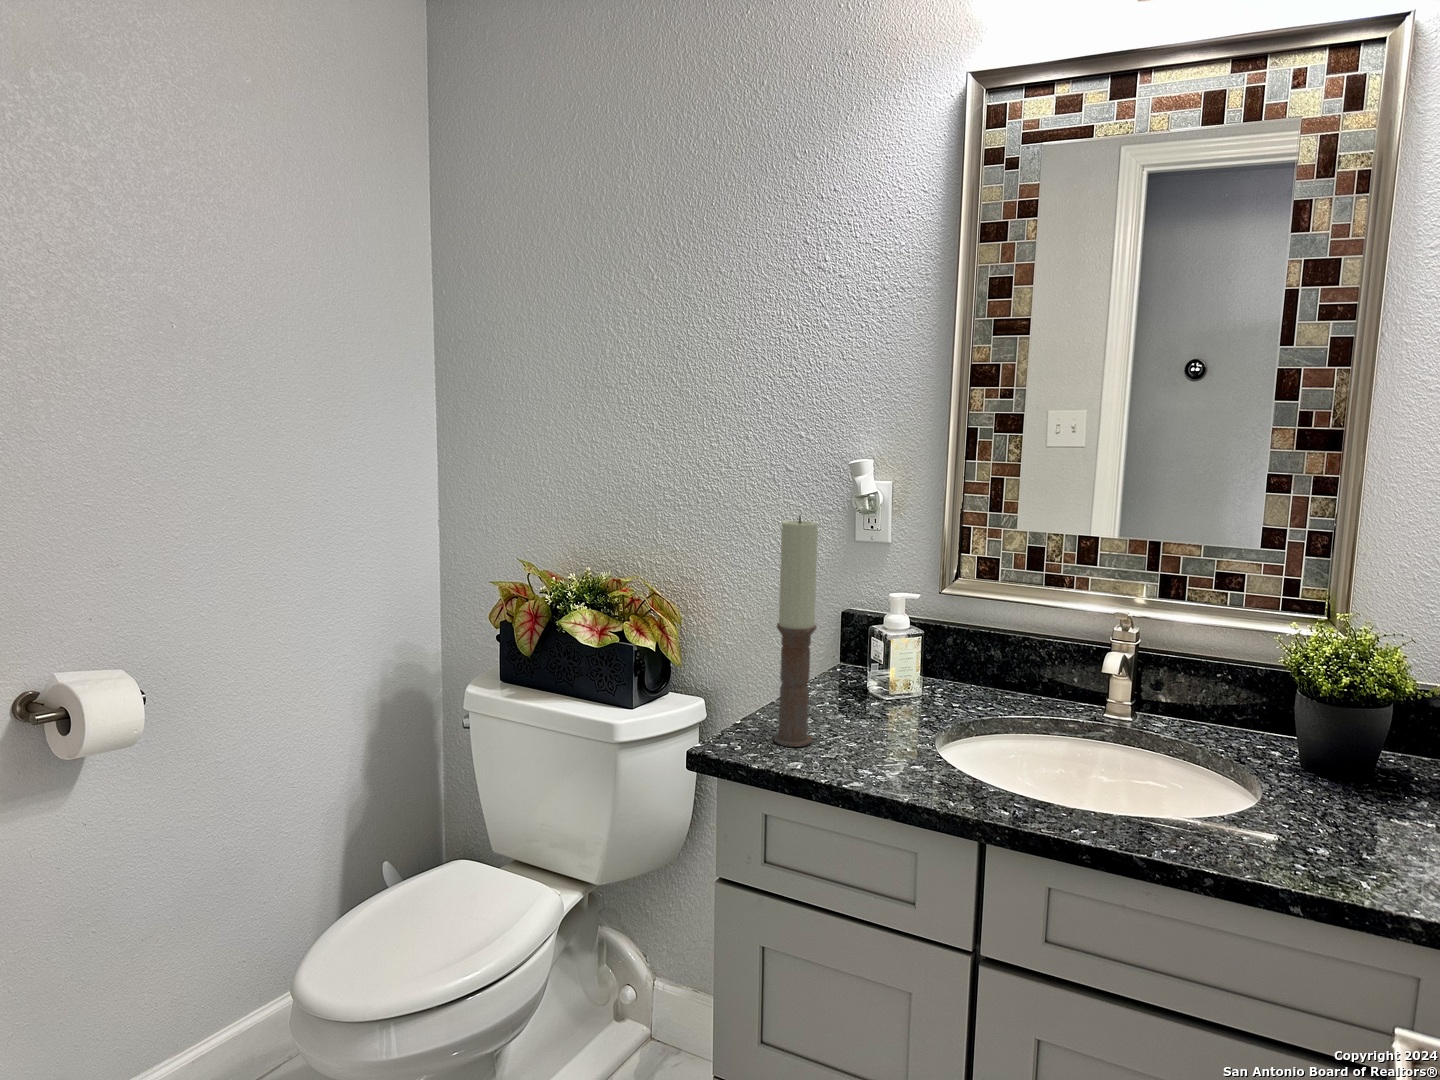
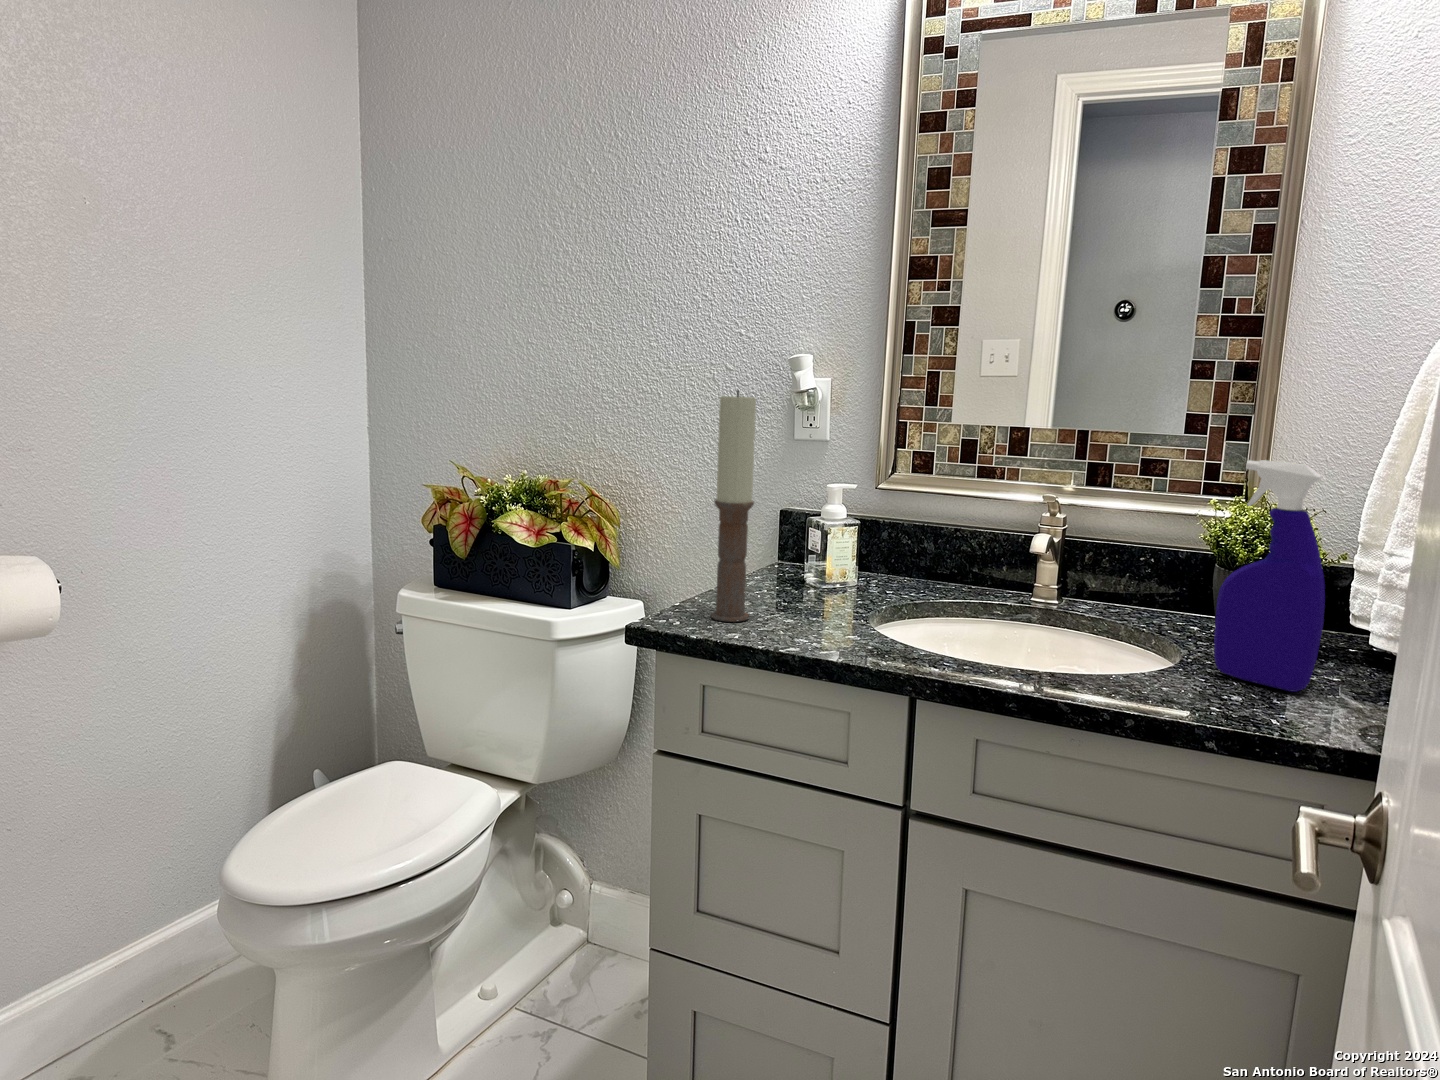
spray bottle: none [1297,600,1416,846] -> present [1214,460,1325,692]

